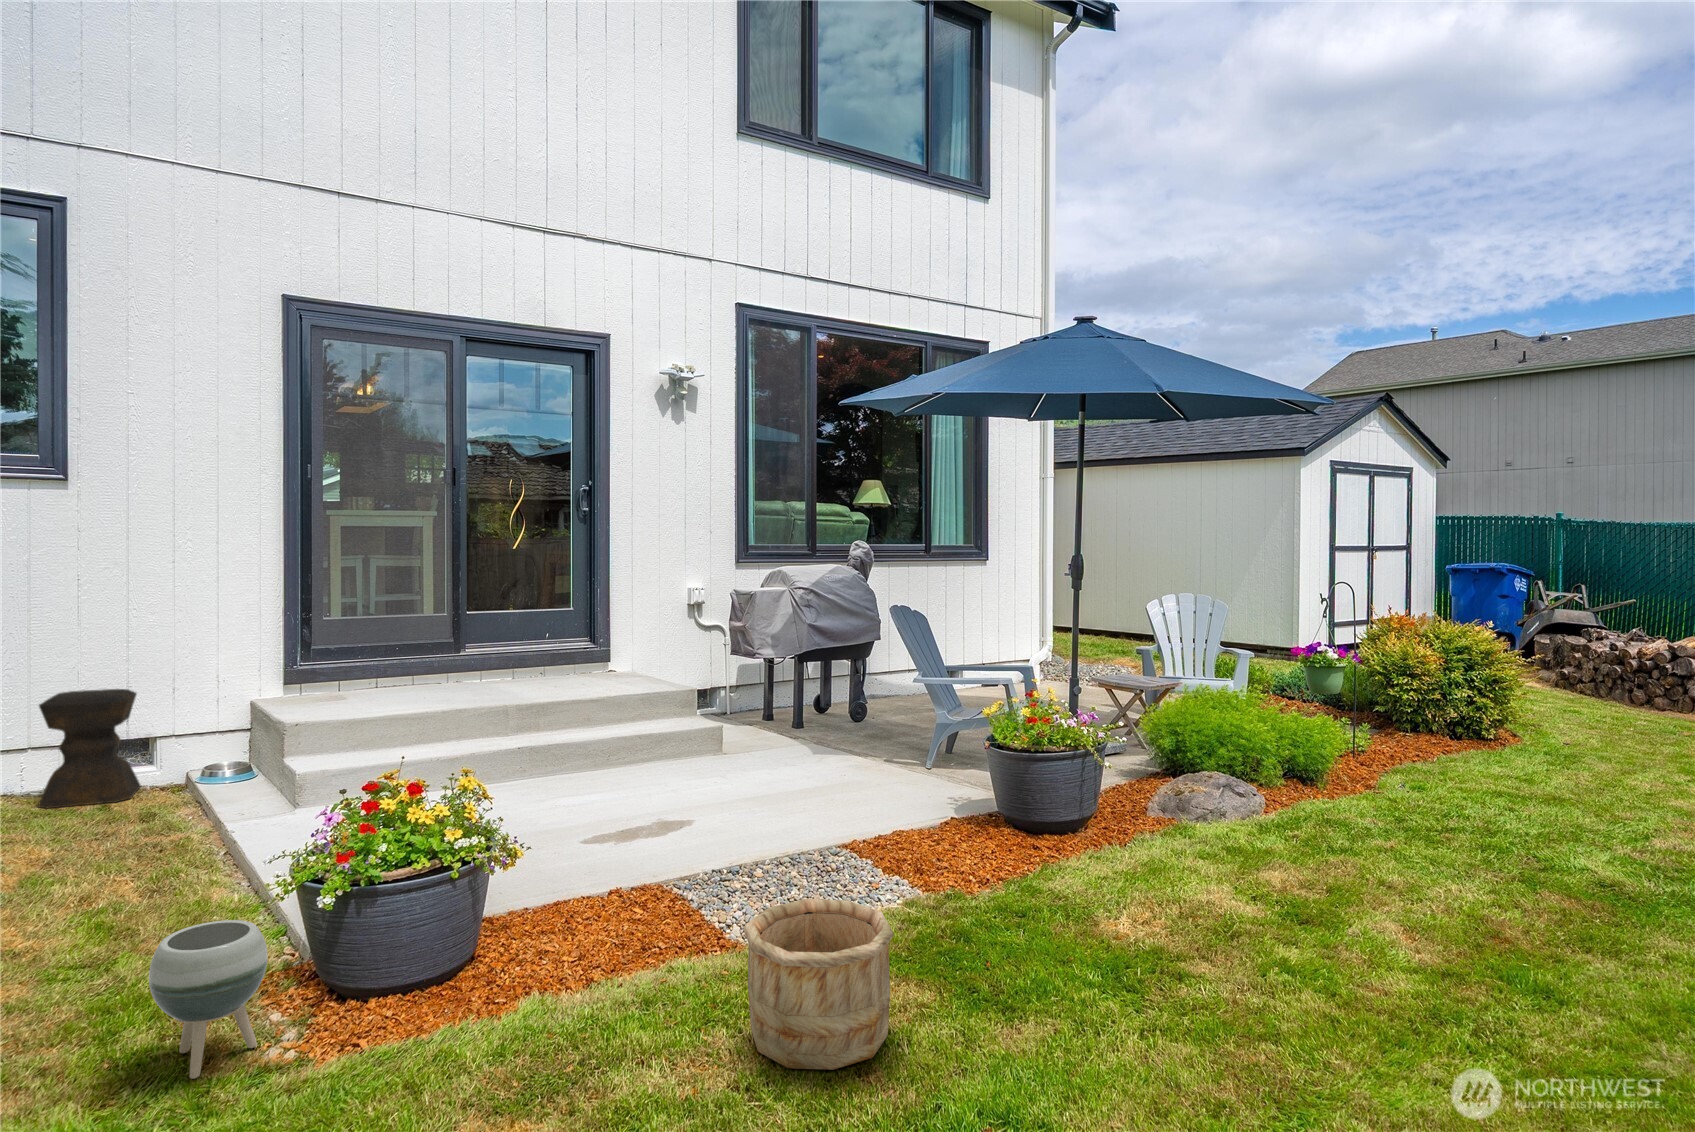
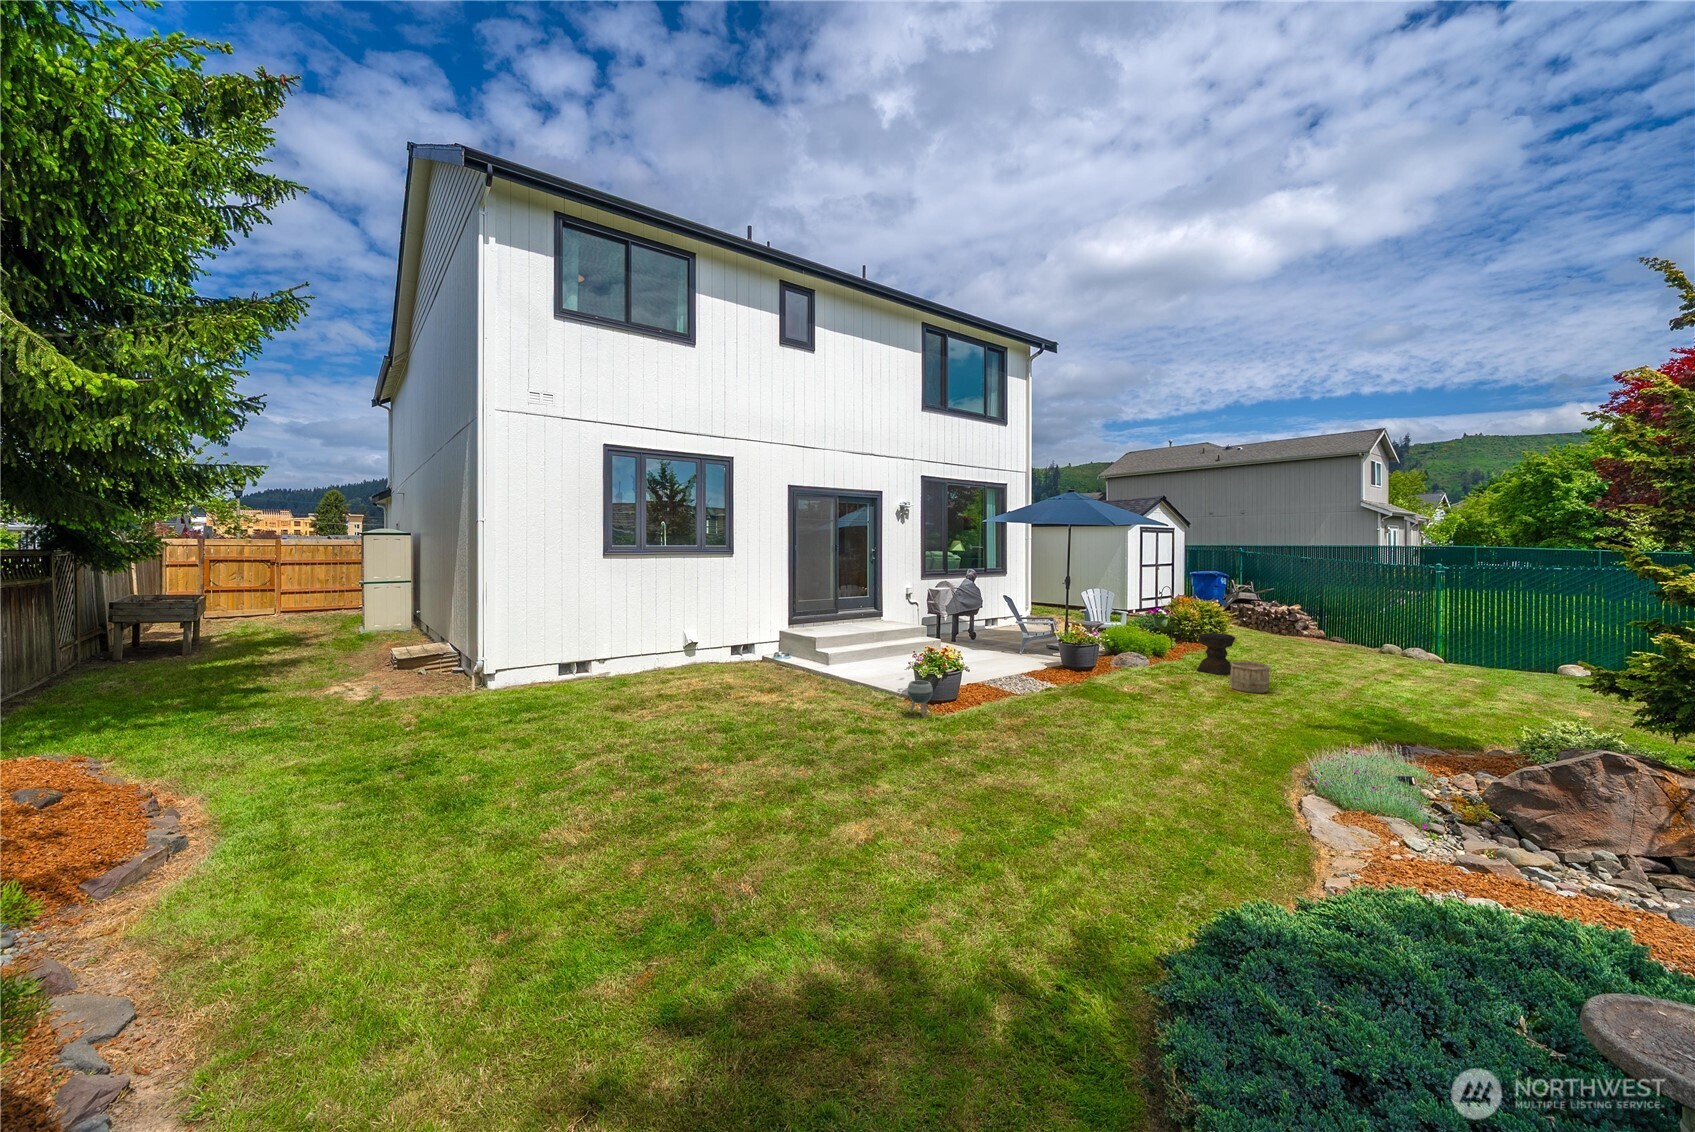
stool: present [38,689,141,808] -> present [1197,633,1235,675]
wooden bucket: present [743,899,894,1070] -> present [1230,661,1271,693]

